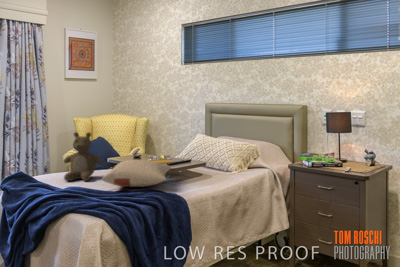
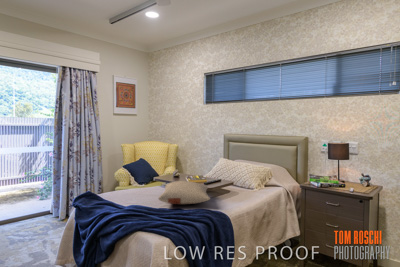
teddy bear: present [64,132,102,181] -> none [122,158,152,198]

